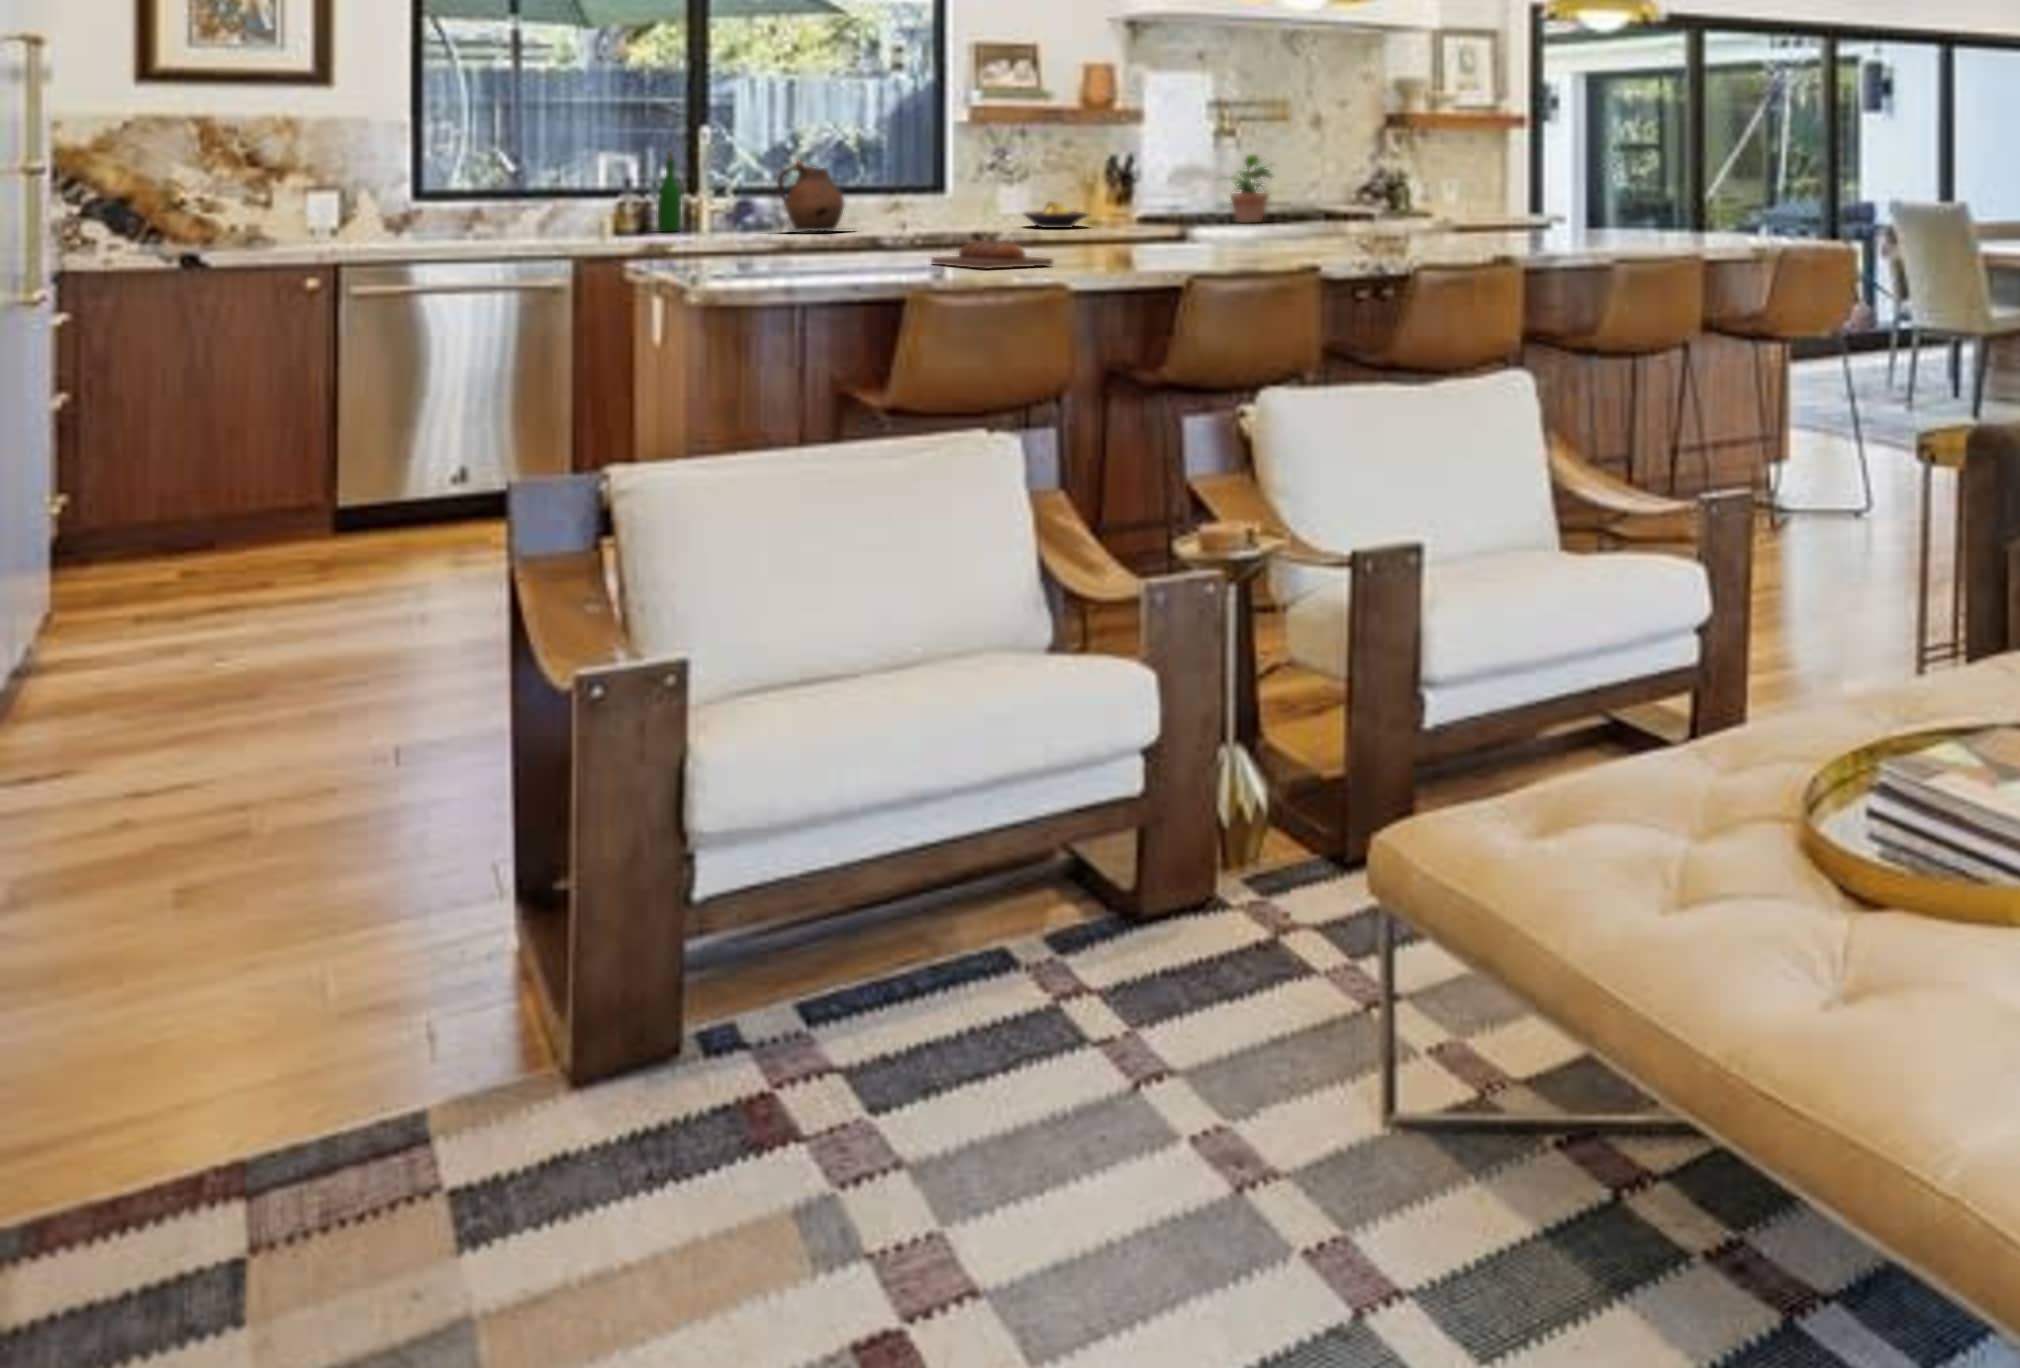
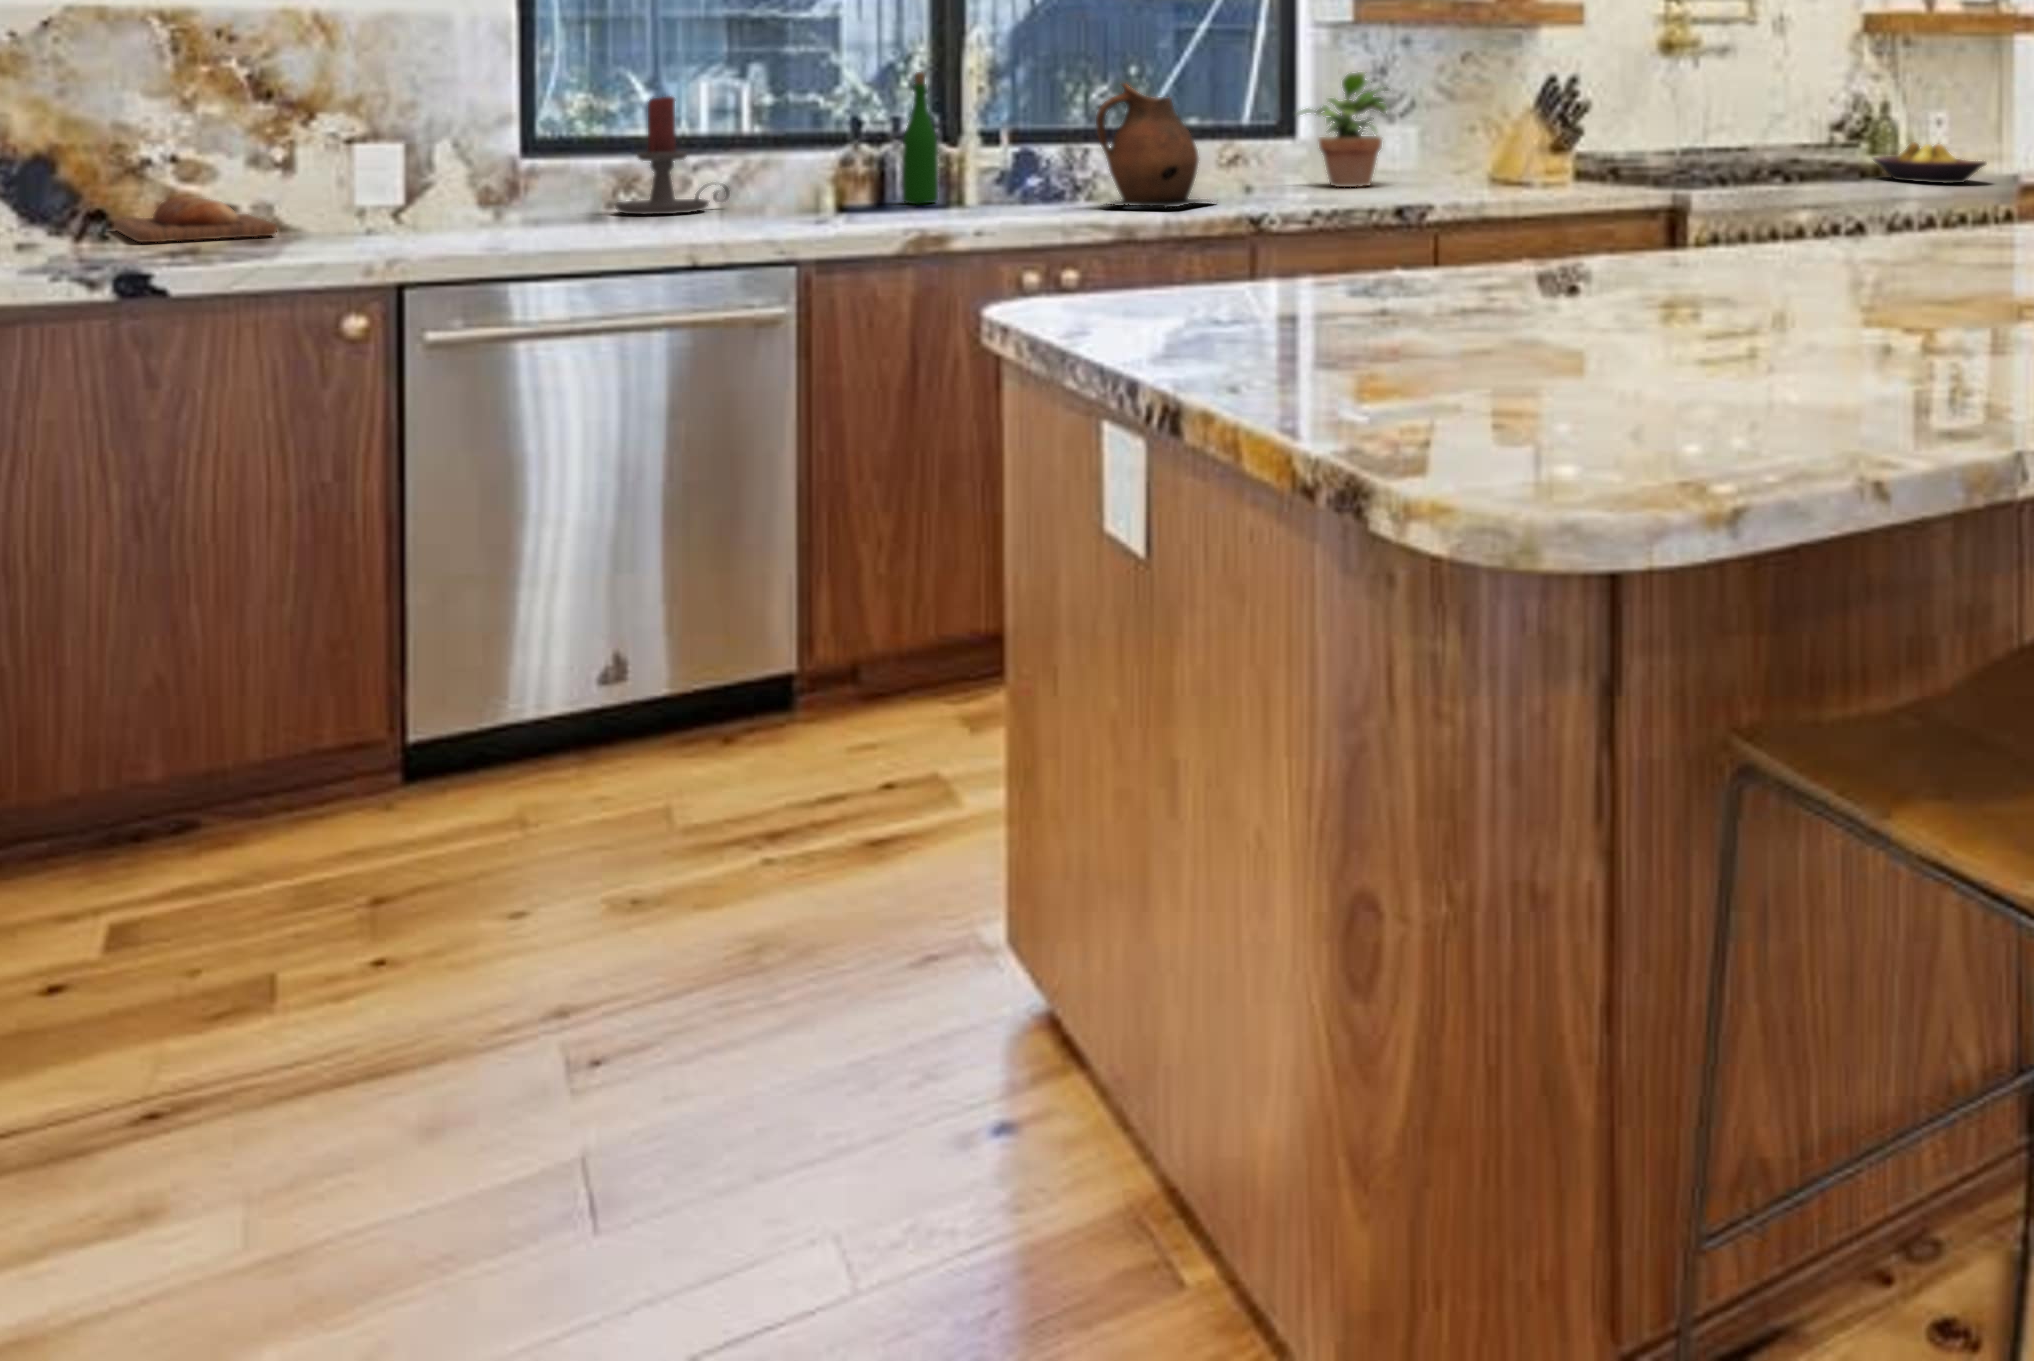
potted plant: present [1218,155,1272,223] -> present [1296,72,1388,187]
candle holder: none [469,167,545,236] -> present [615,97,730,214]
fruit bowl: present [1024,201,1088,228] -> present [1873,142,1986,183]
bread loaf: present [931,242,1053,269] -> present [114,197,277,242]

